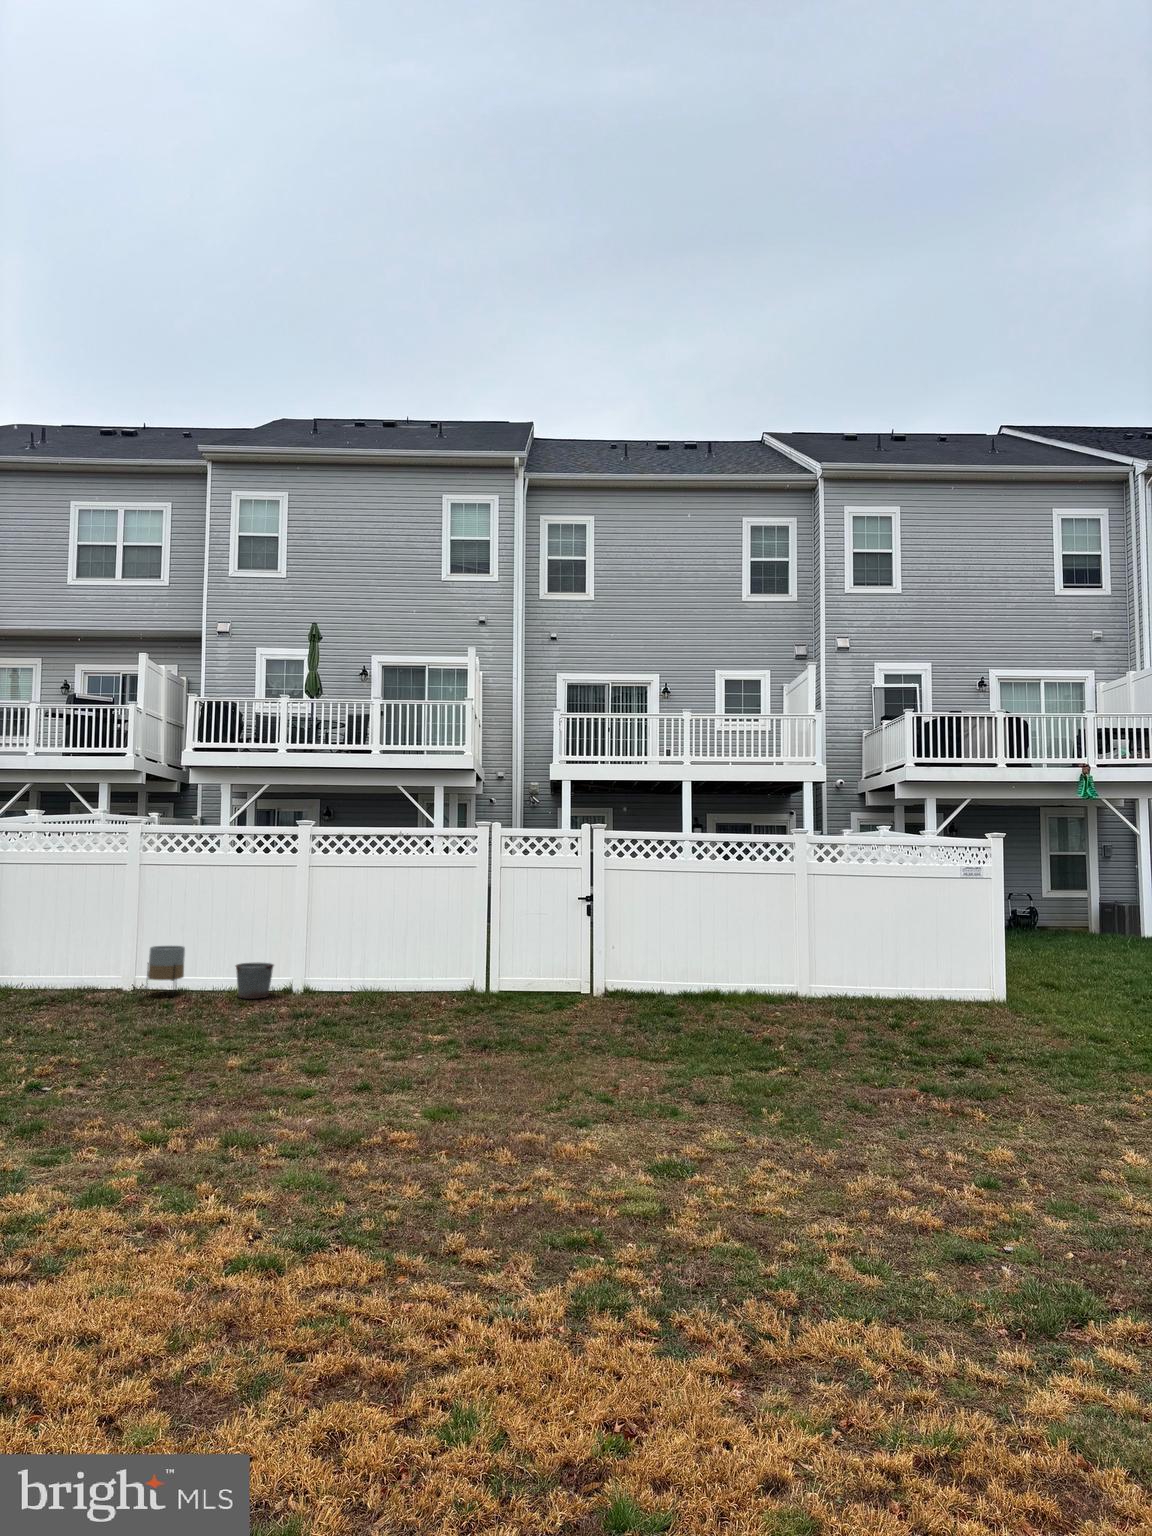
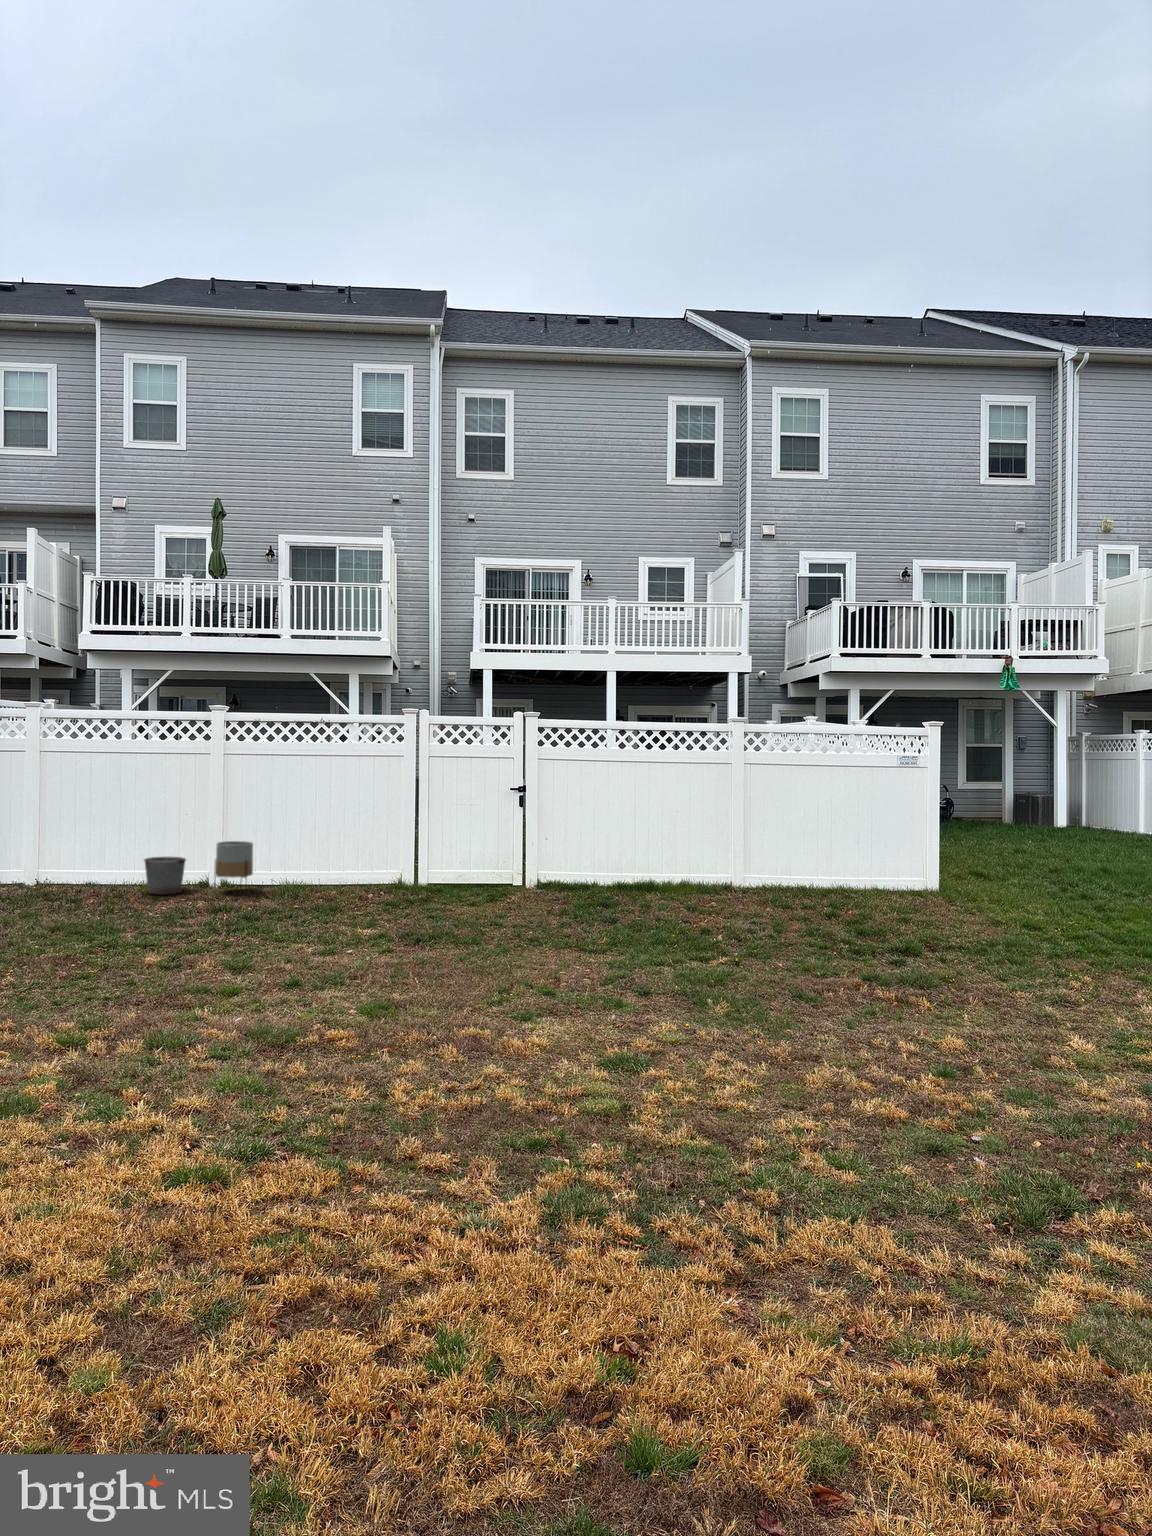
planter: present [147,945,185,986] -> present [214,841,253,878]

